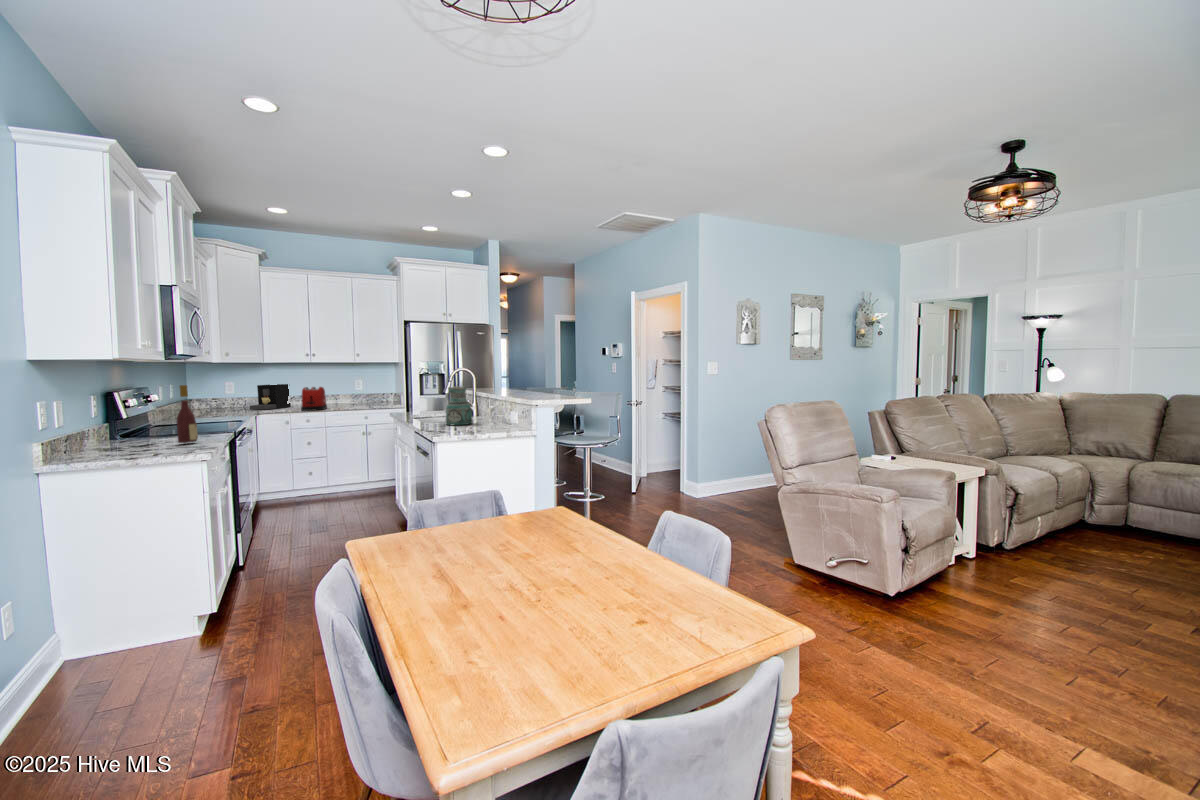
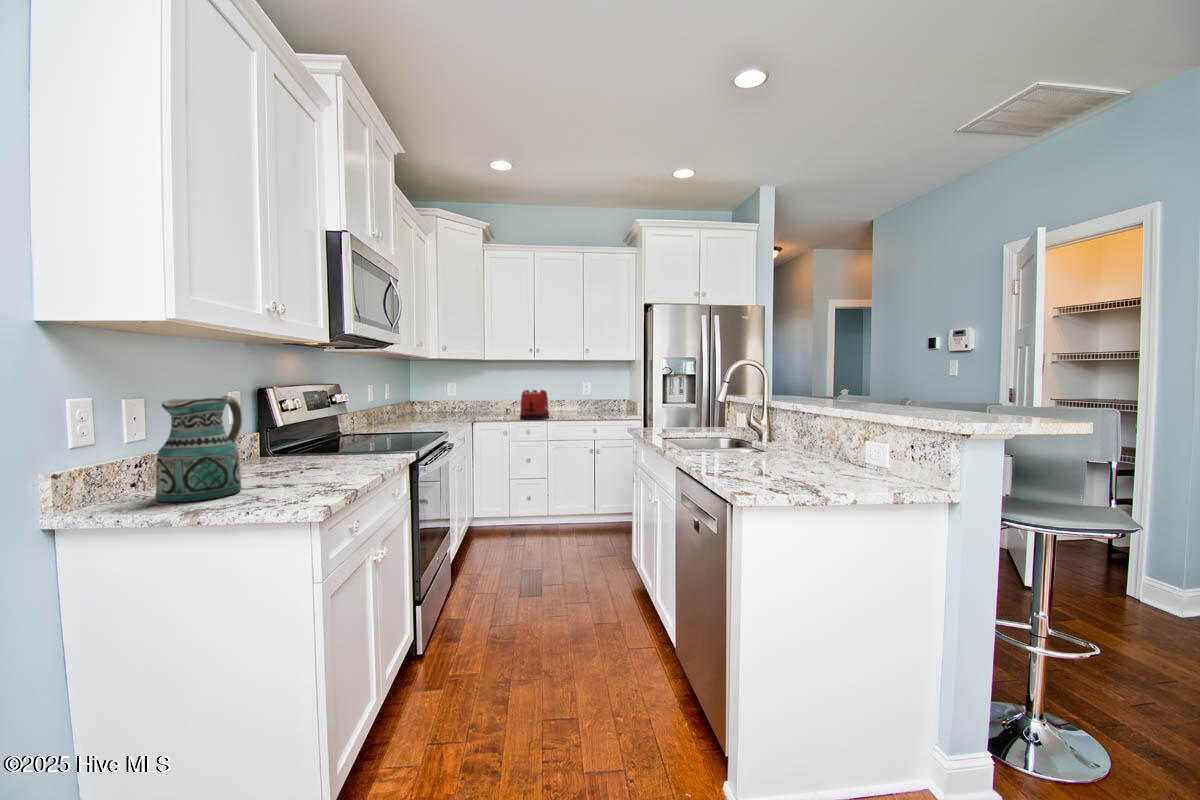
coffee maker: present [250,384,291,410] -> none [470,386,512,416]
wine bottle: present [177,385,198,443] -> none [307,377,339,479]
ceramic pitcher: present [446,386,473,425] -> present [155,396,242,502]

